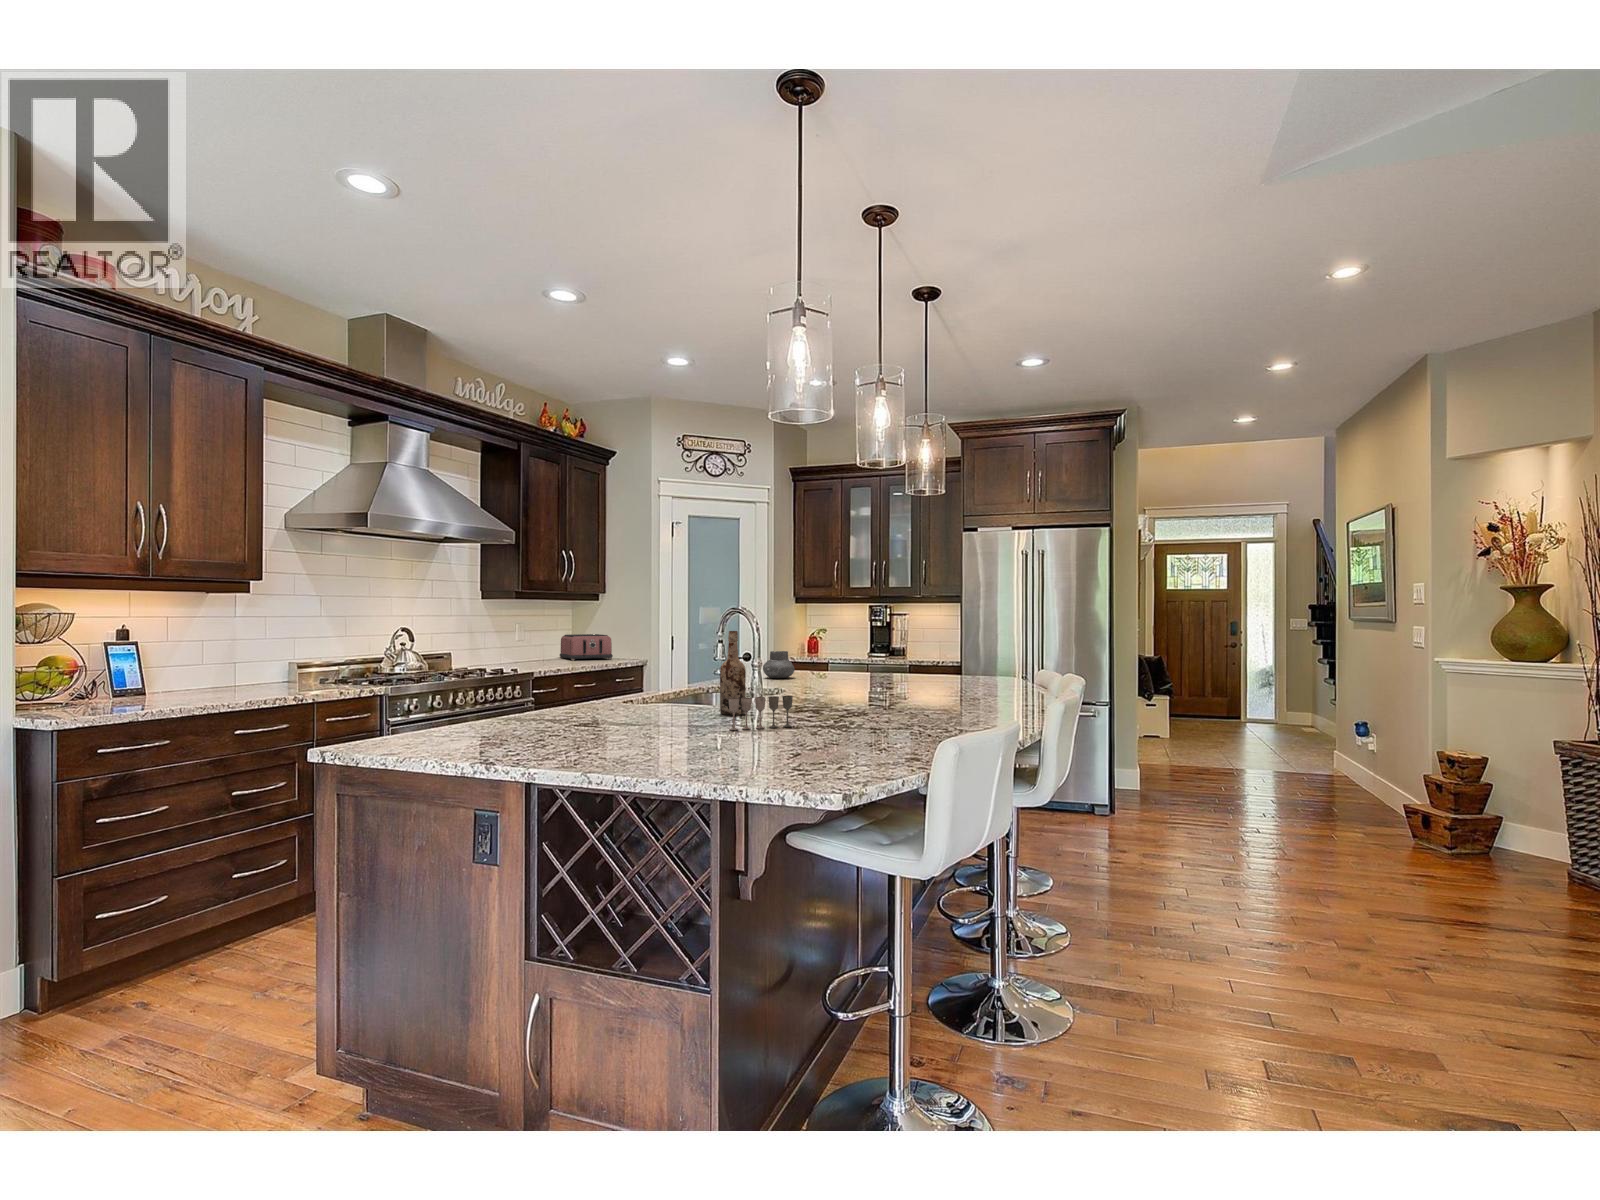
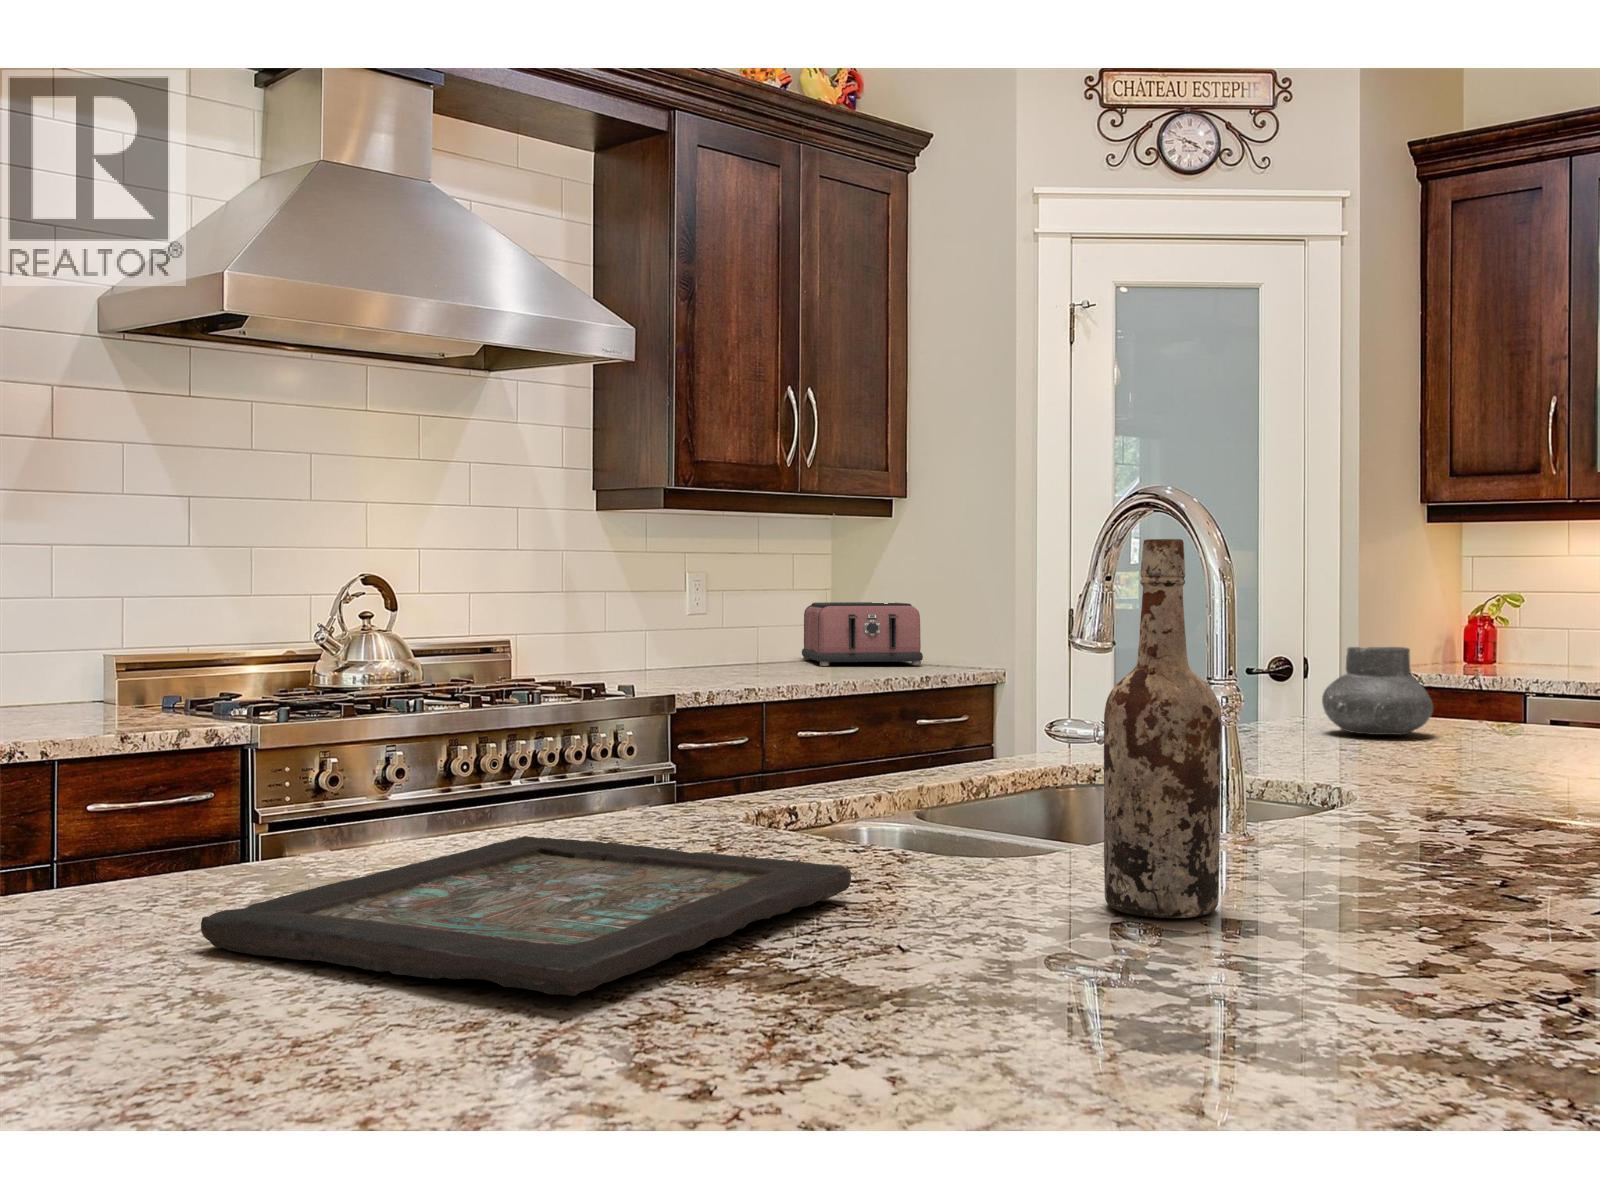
wine glass: present [728,696,793,730] -> none [1090,872,1470,1056]
decorative tray: none [523,707,662,729] -> present [201,836,851,996]

